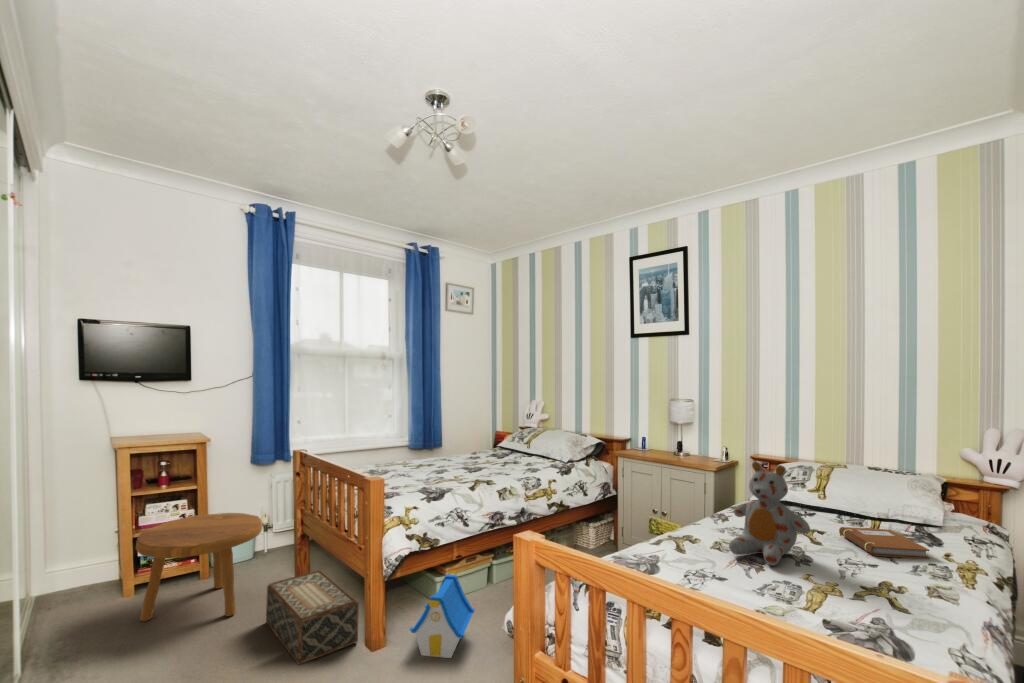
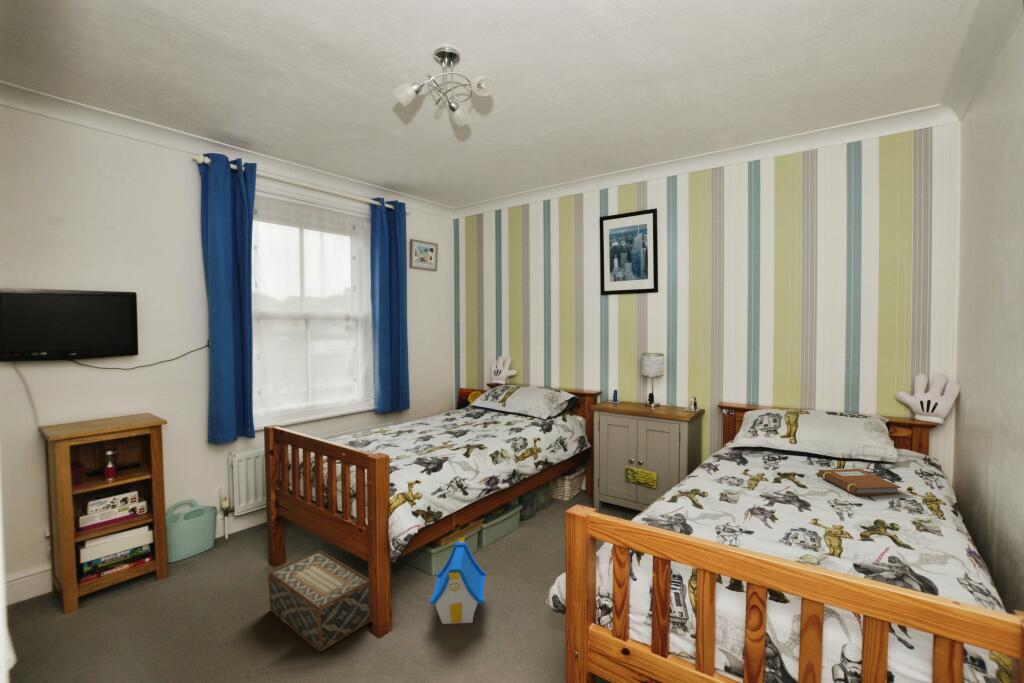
stuffed bear: present [729,462,810,566] -> none [736,420,811,515]
footstool: present [136,513,262,621] -> none [109,500,250,627]

